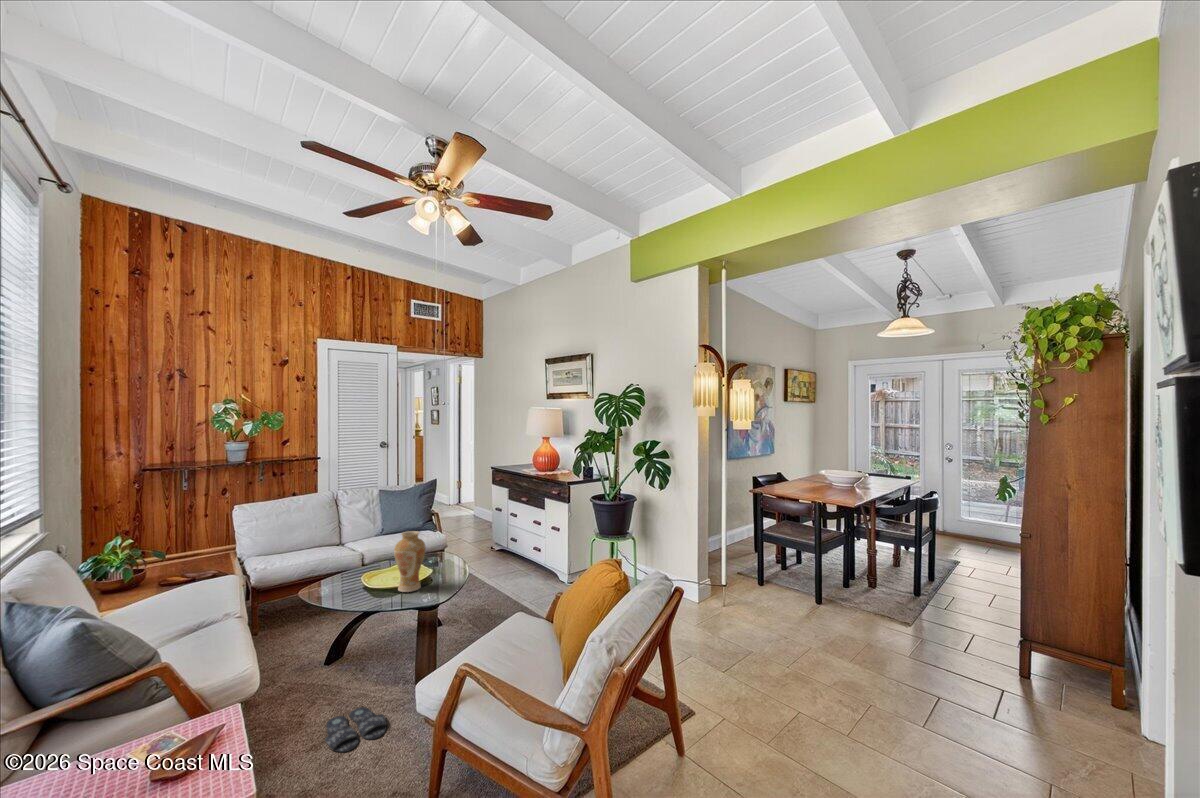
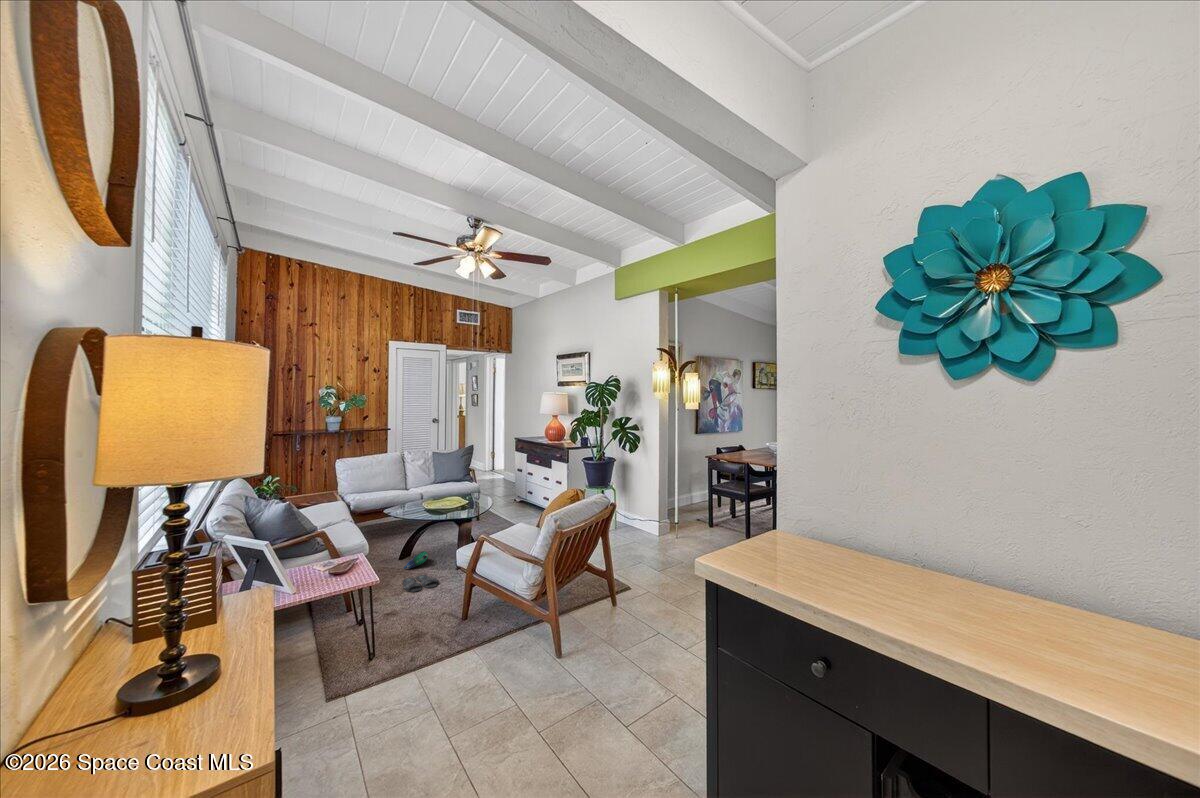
vase: present [394,531,426,592] -> none [442,471,462,509]
plush toy: none [329,658,371,695] -> present [404,551,428,569]

